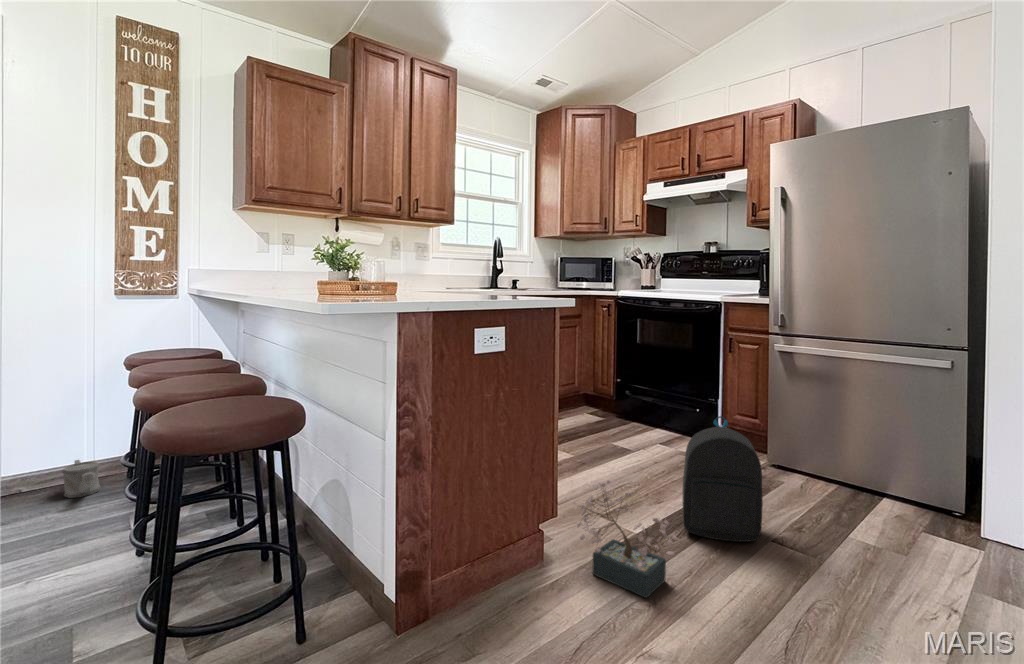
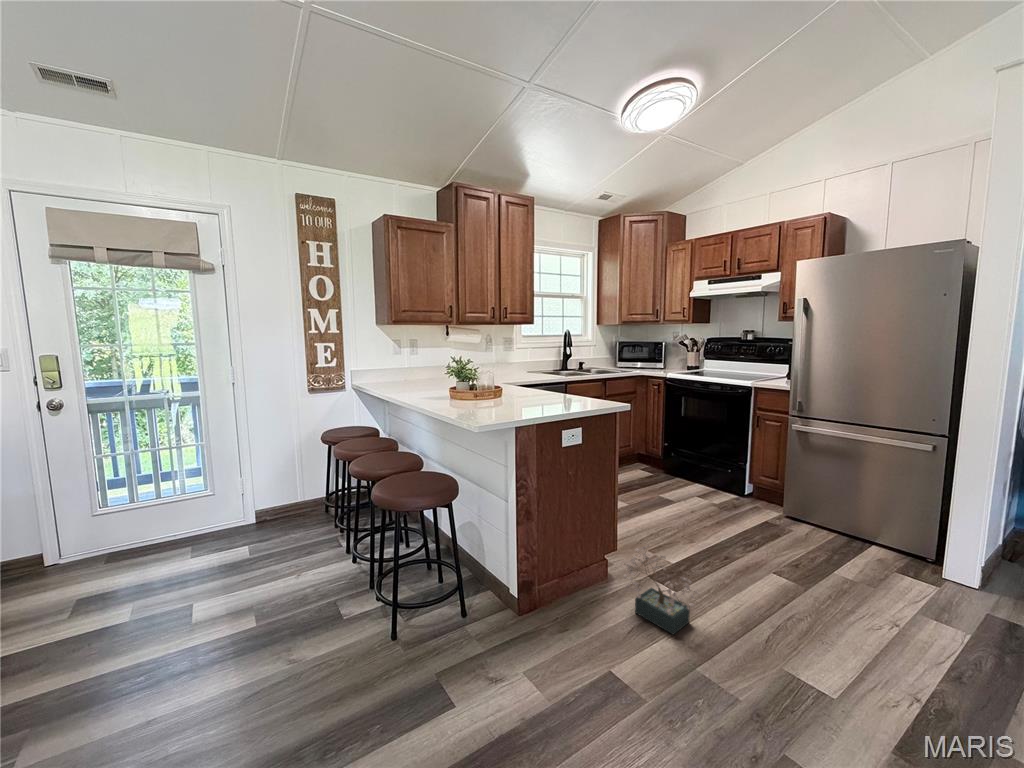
backpack: present [683,416,763,542] -> none [708,496,771,596]
watering can: present [62,460,101,498] -> none [277,502,299,529]

